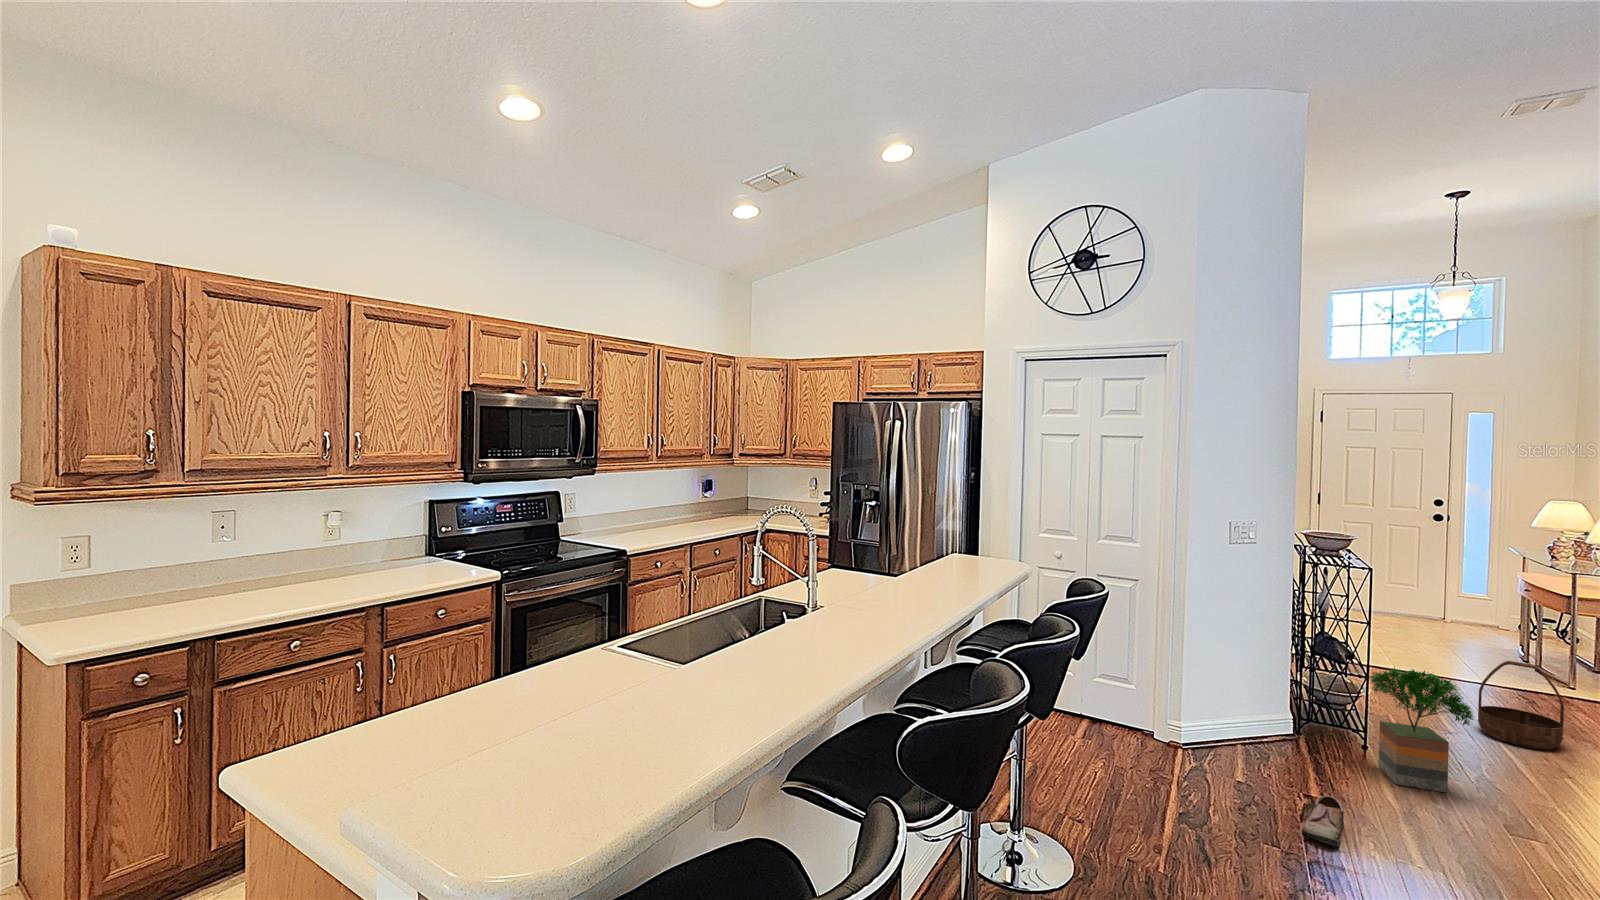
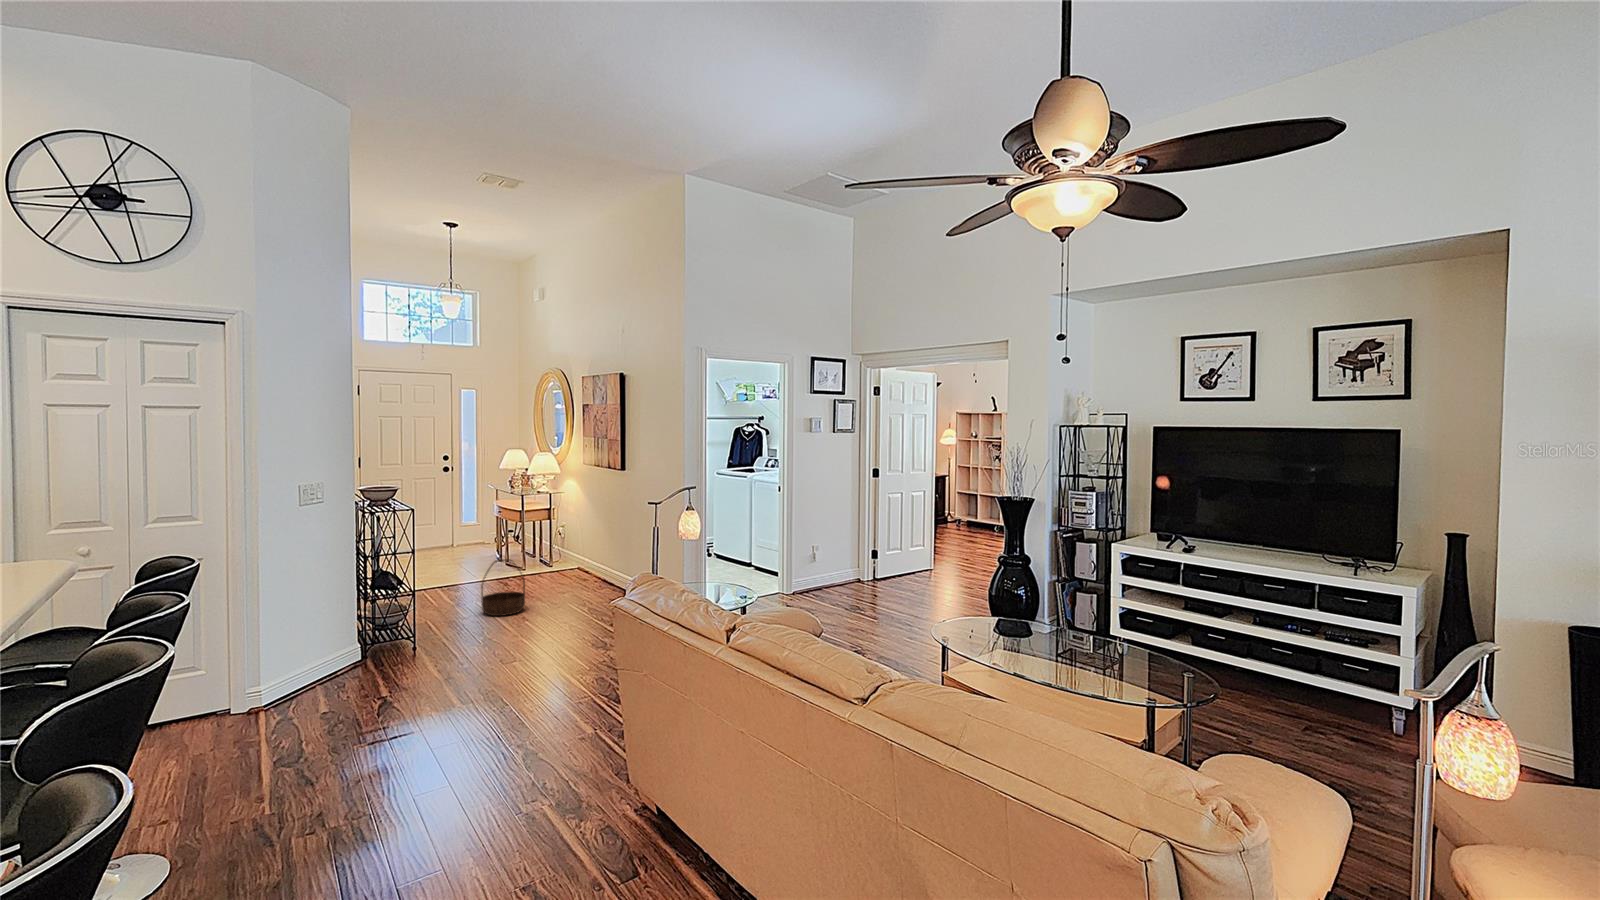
potted tree: present [1370,667,1474,792] -> none [415,578,482,667]
shoe: present [1303,796,1344,846] -> none [380,691,408,727]

